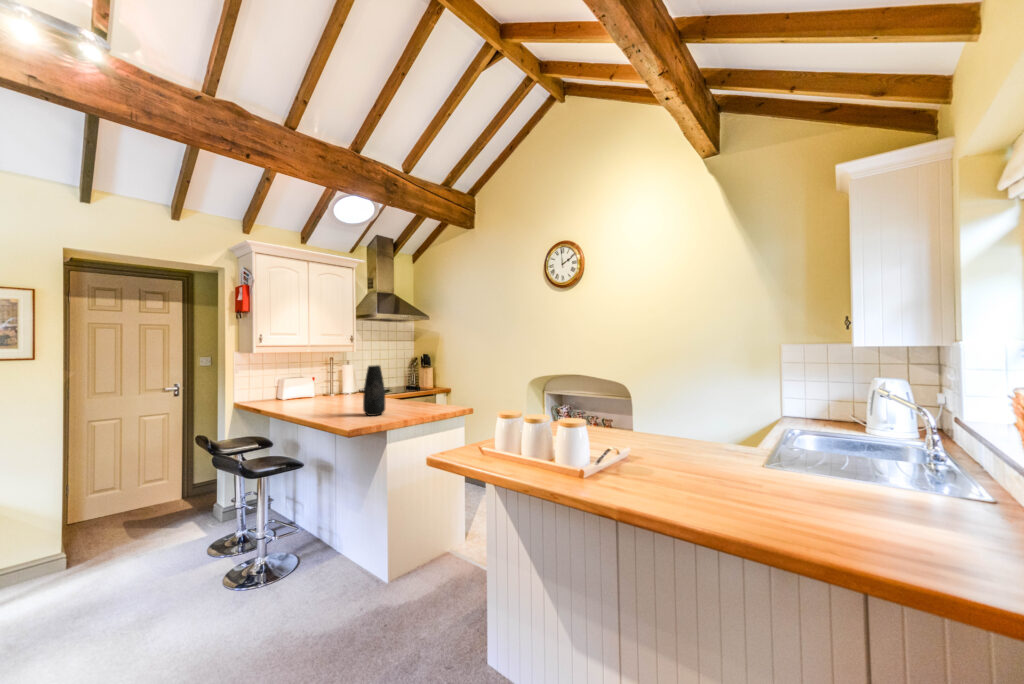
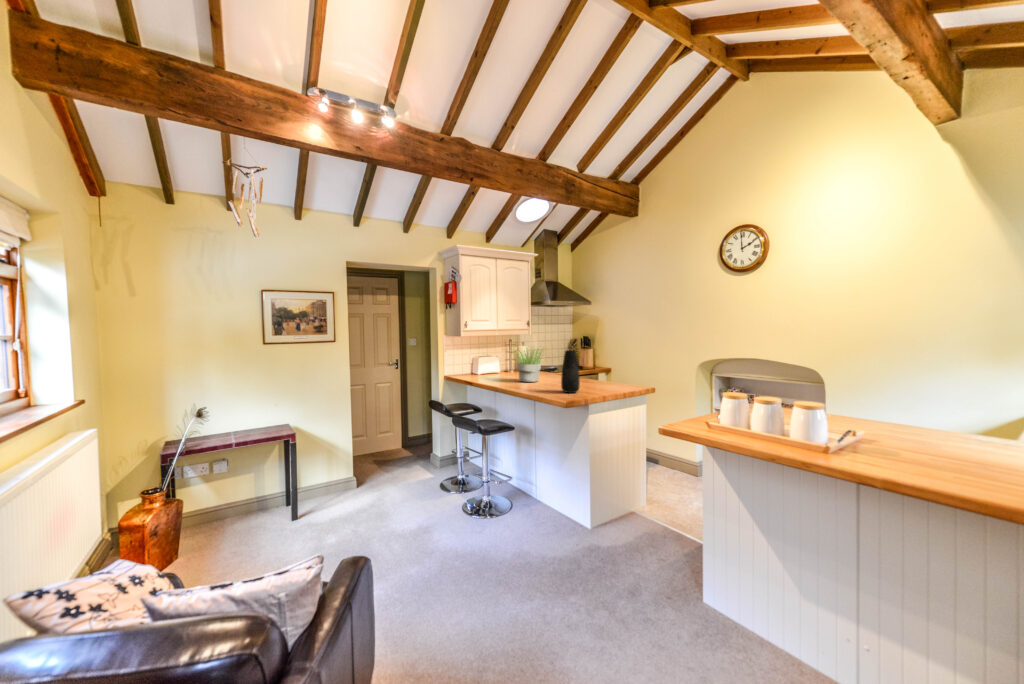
potted plant: none [310,362,363,406] -> present [515,347,543,382]

